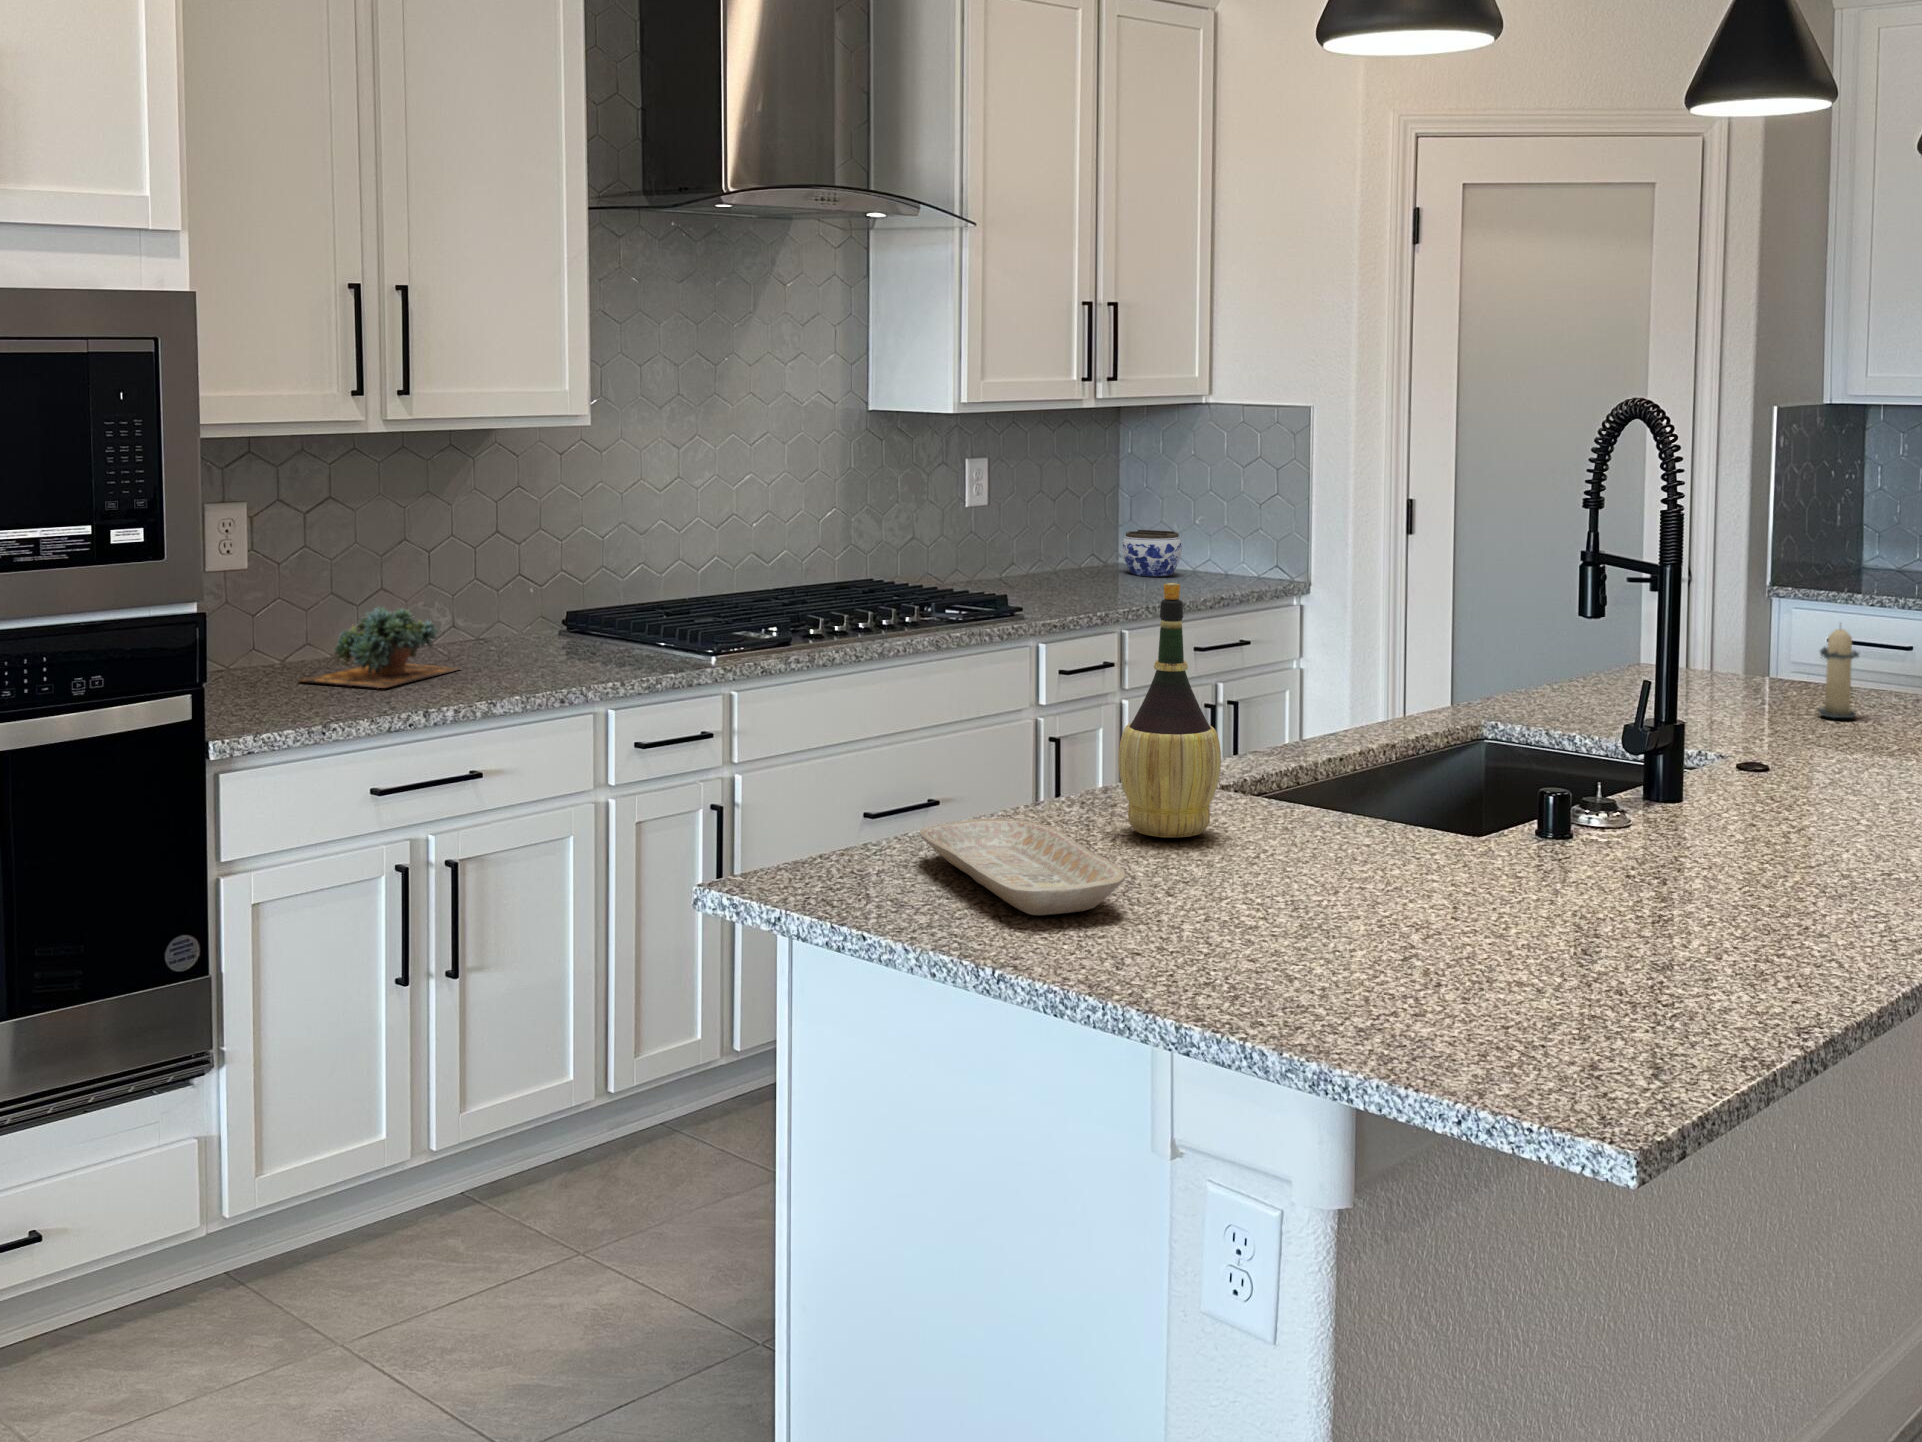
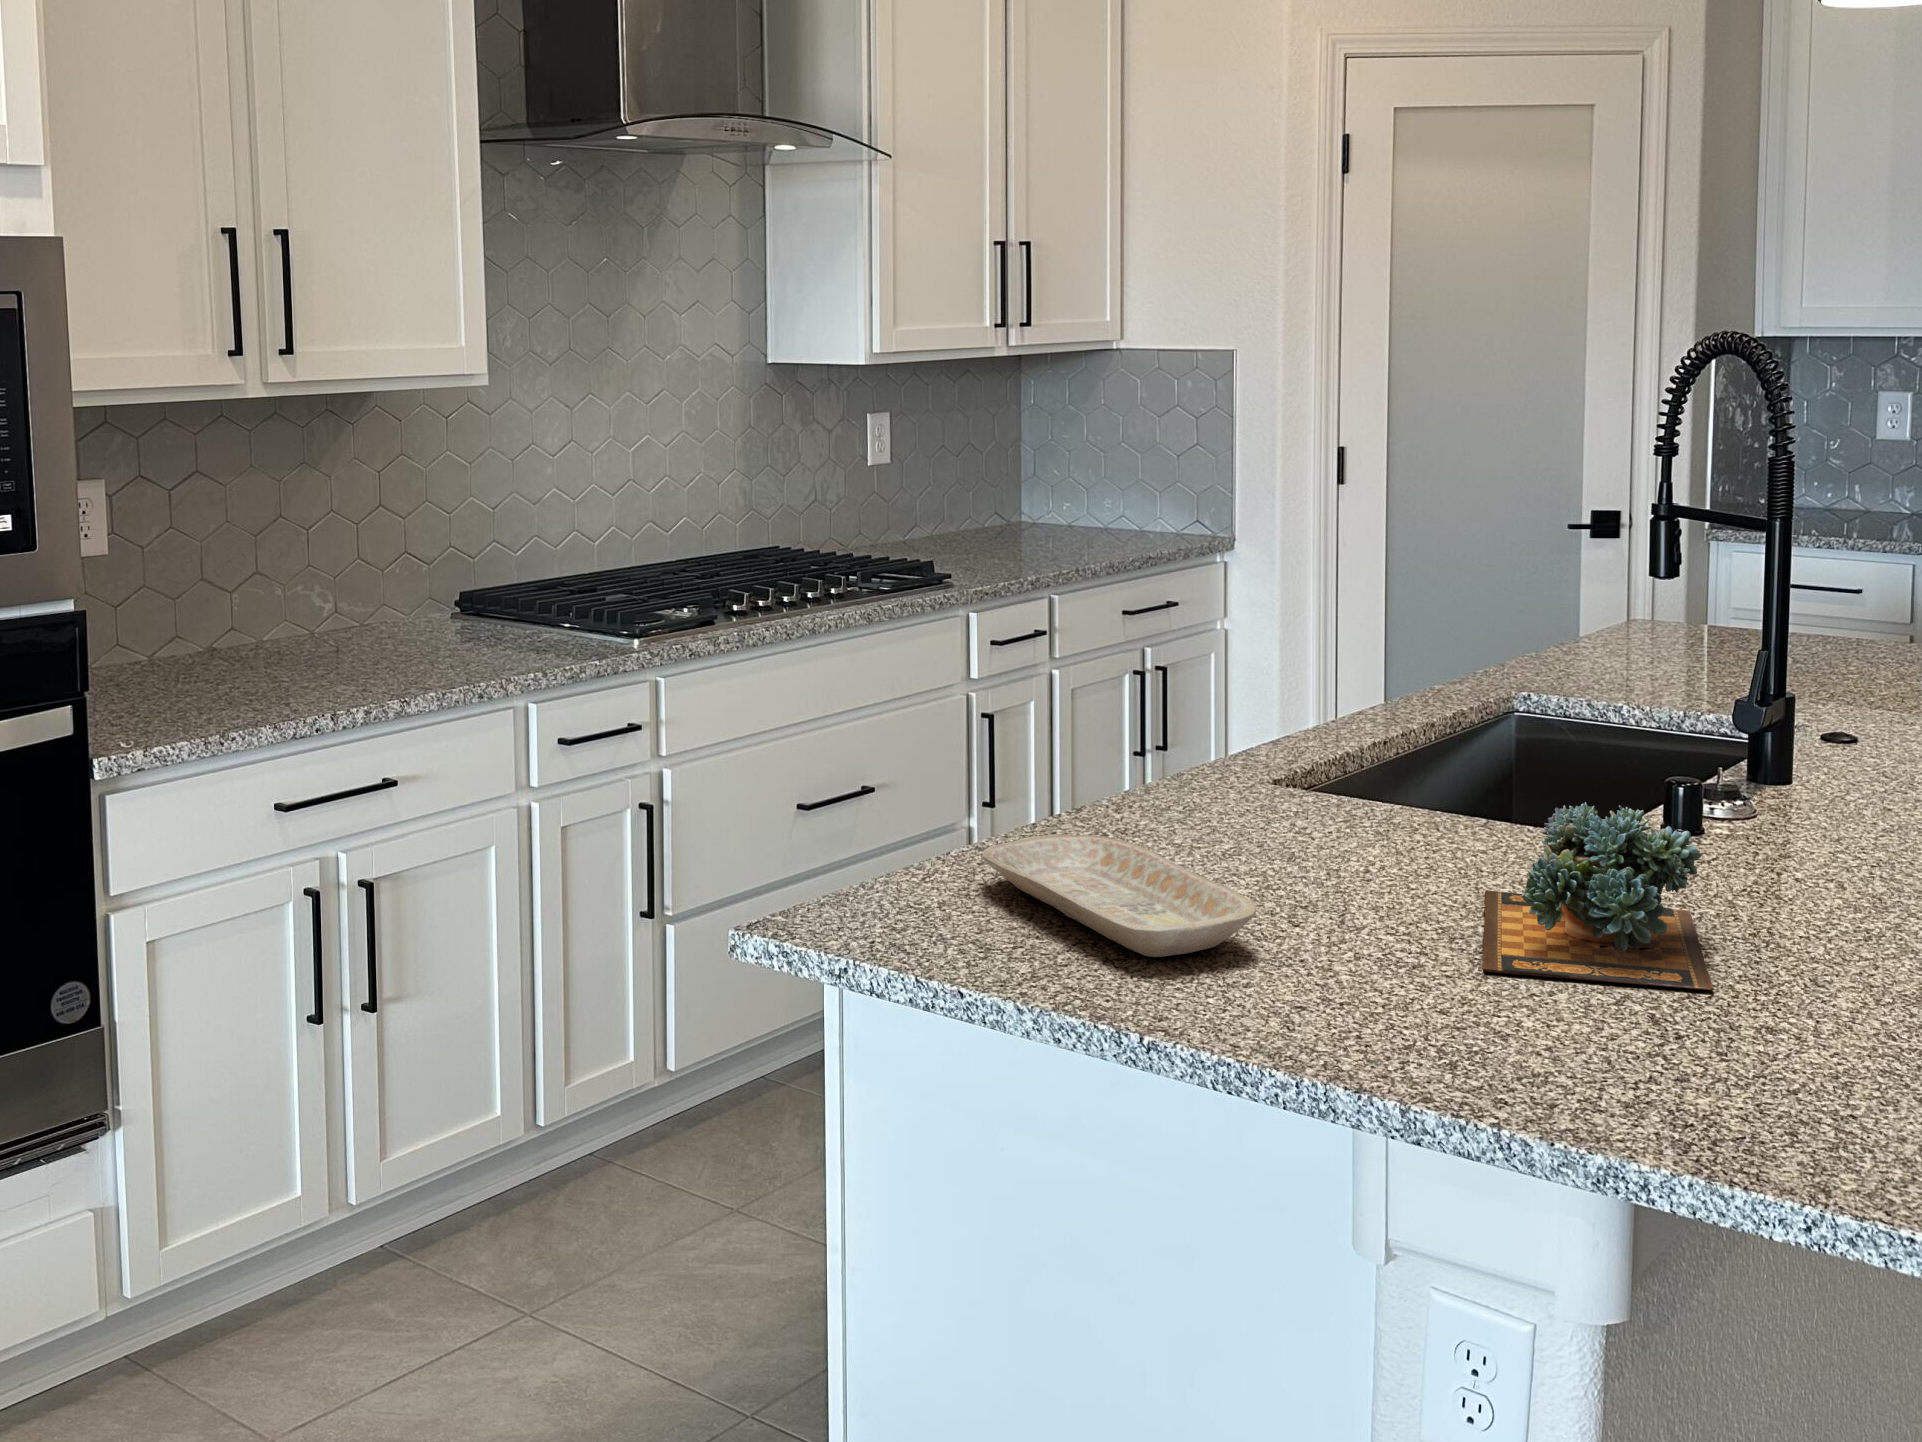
jar: present [1123,530,1182,576] -> none [1028,486,1091,535]
wine bottle: present [1119,583,1221,838] -> none [1191,555,1310,848]
succulent plant: present [299,607,459,688] -> present [1482,802,1713,990]
candle: present [1818,628,1859,718] -> none [1857,575,1916,680]

